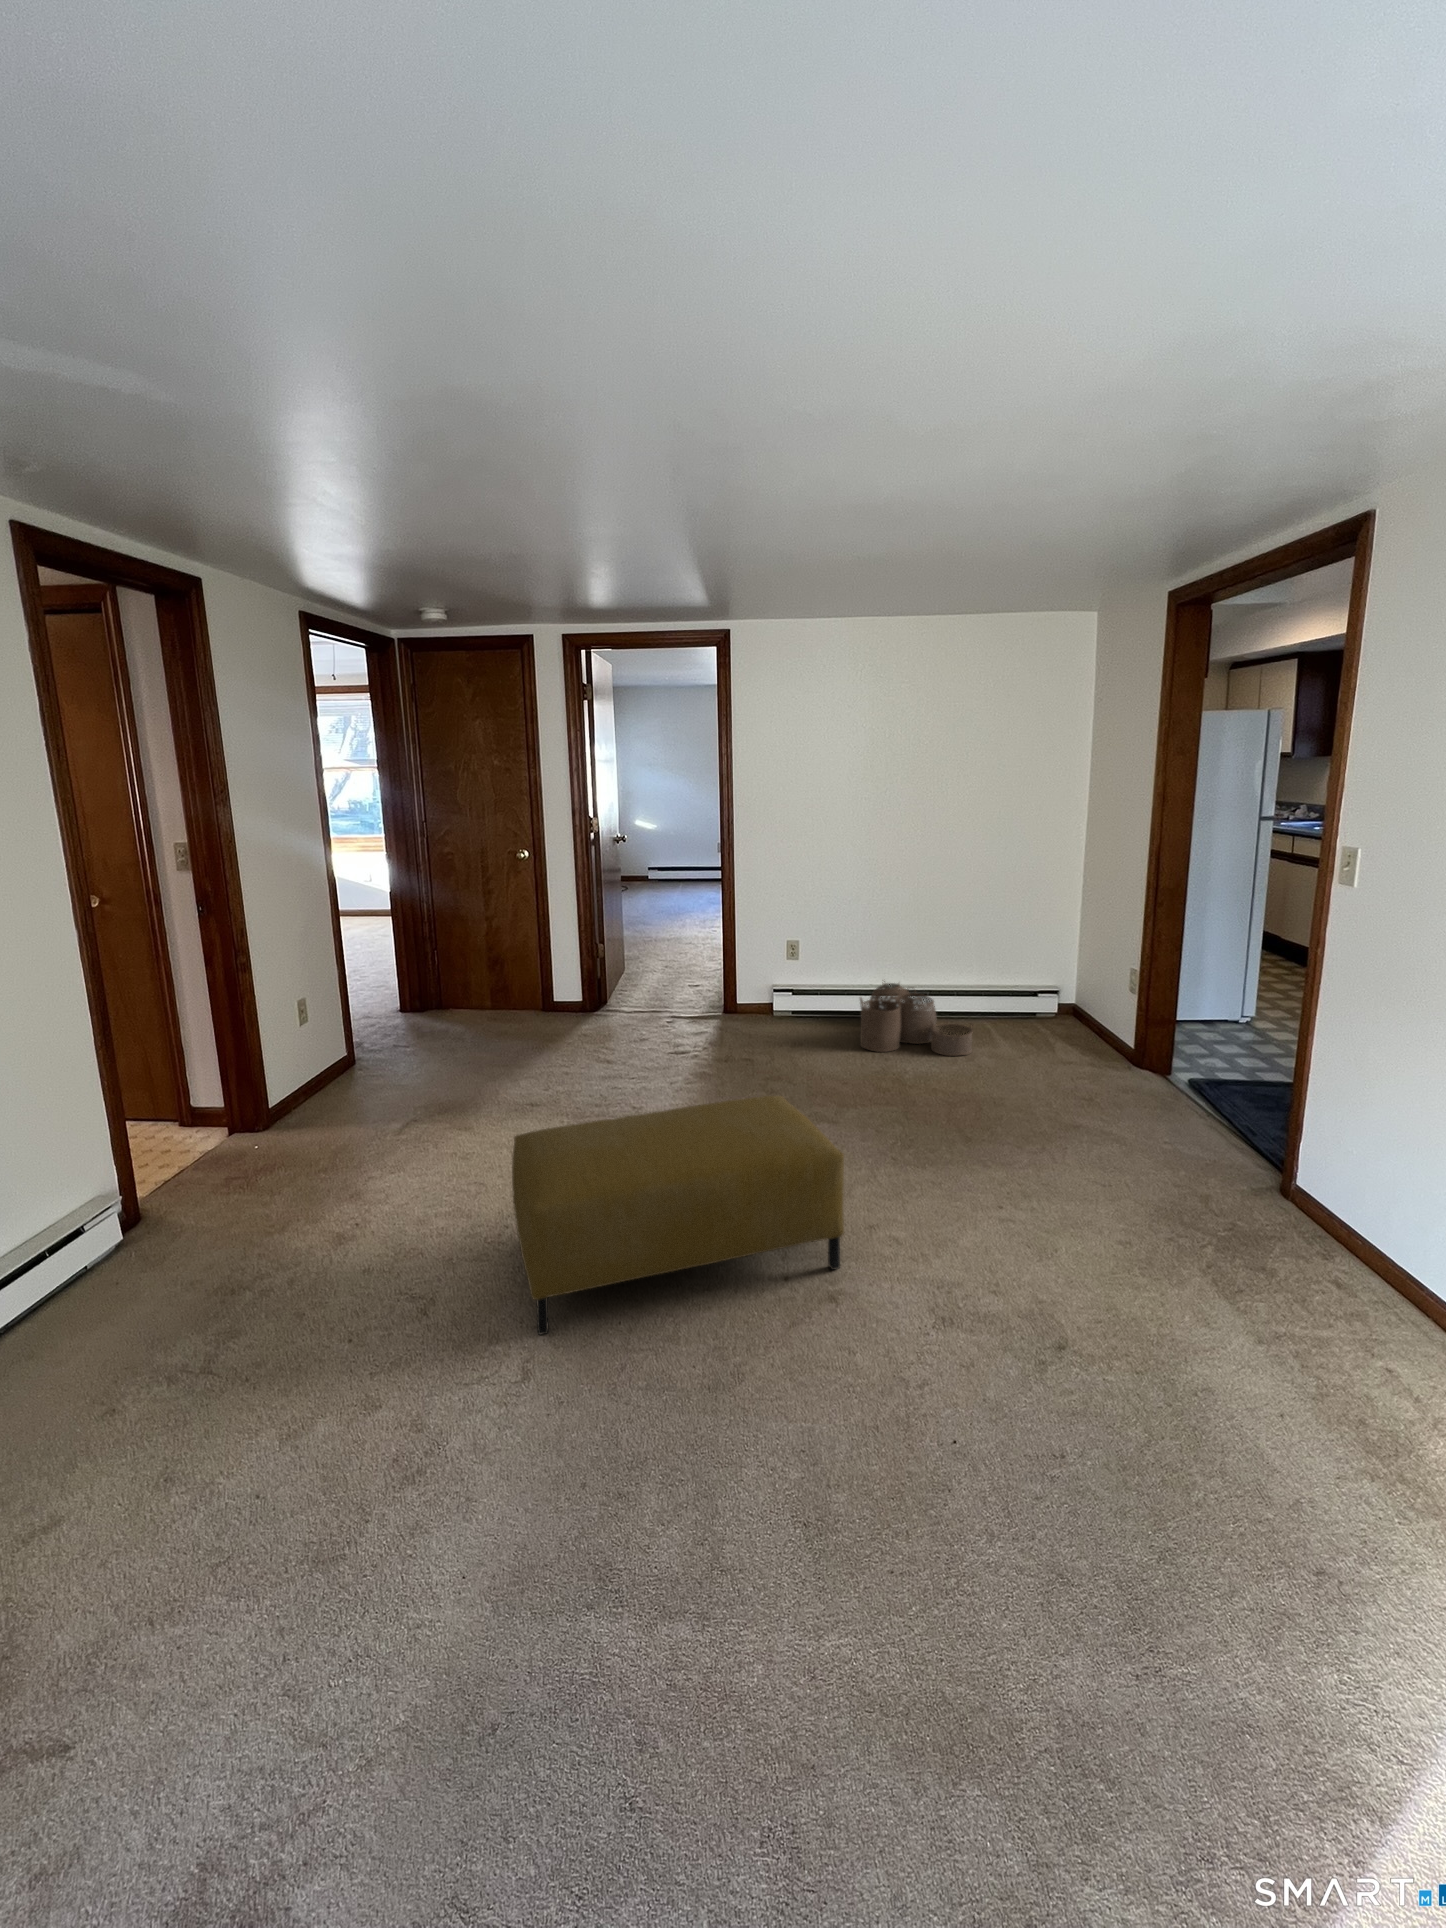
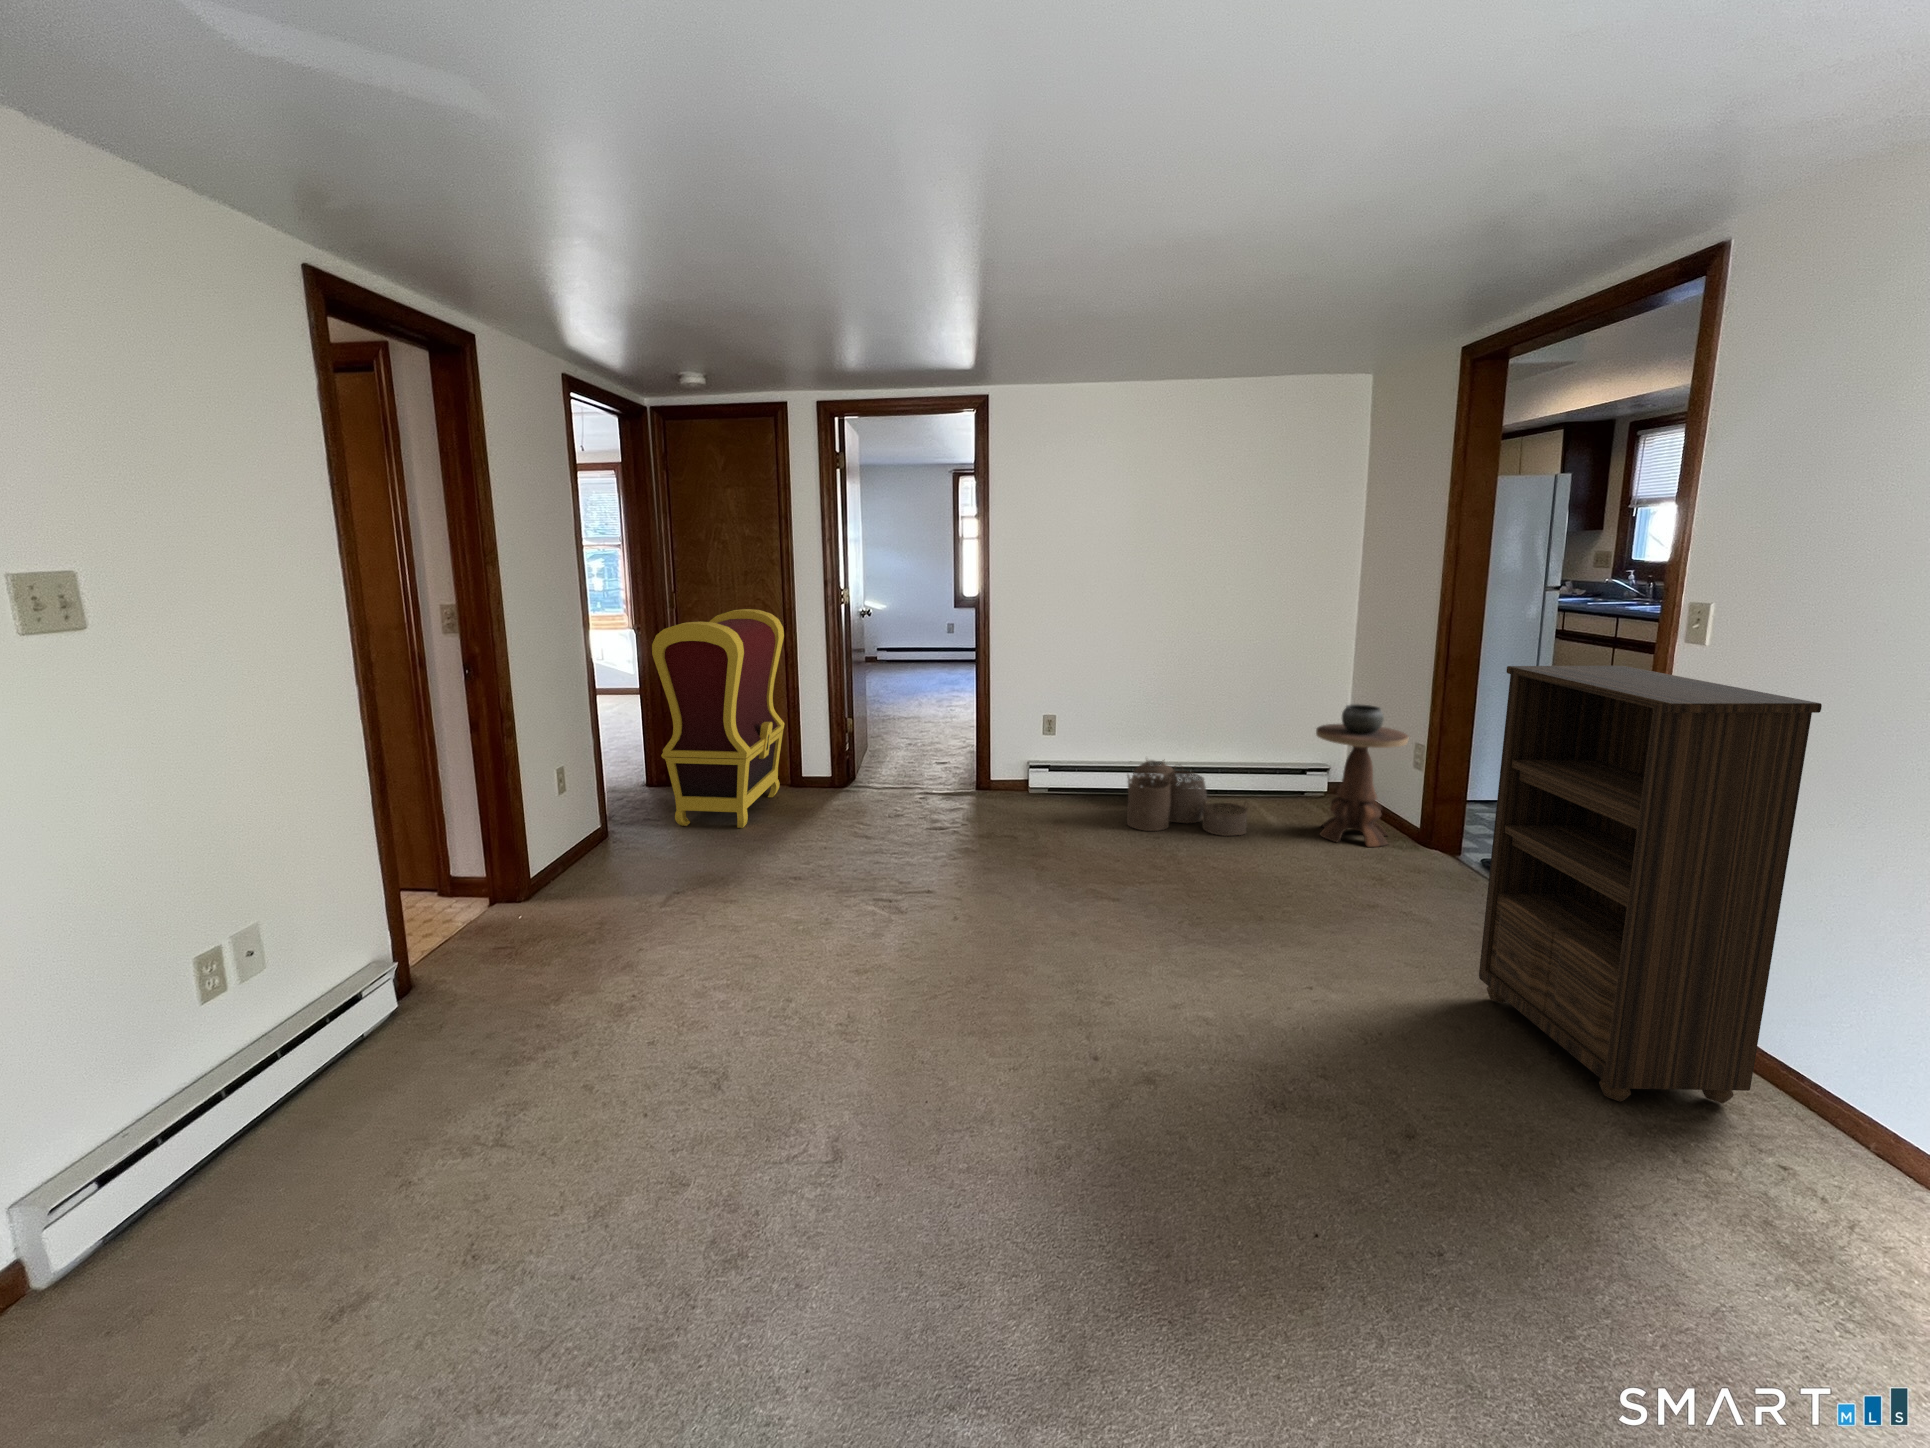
armchair: none [398,839,537,1052] -> present [652,609,785,828]
bookshelf: none [1153,901,1429,1311] -> present [1479,666,1822,1103]
side table: none [1037,930,1121,1066] -> present [1316,704,1408,847]
ottoman: present [512,1096,844,1335] -> none [808,870,1164,1115]

